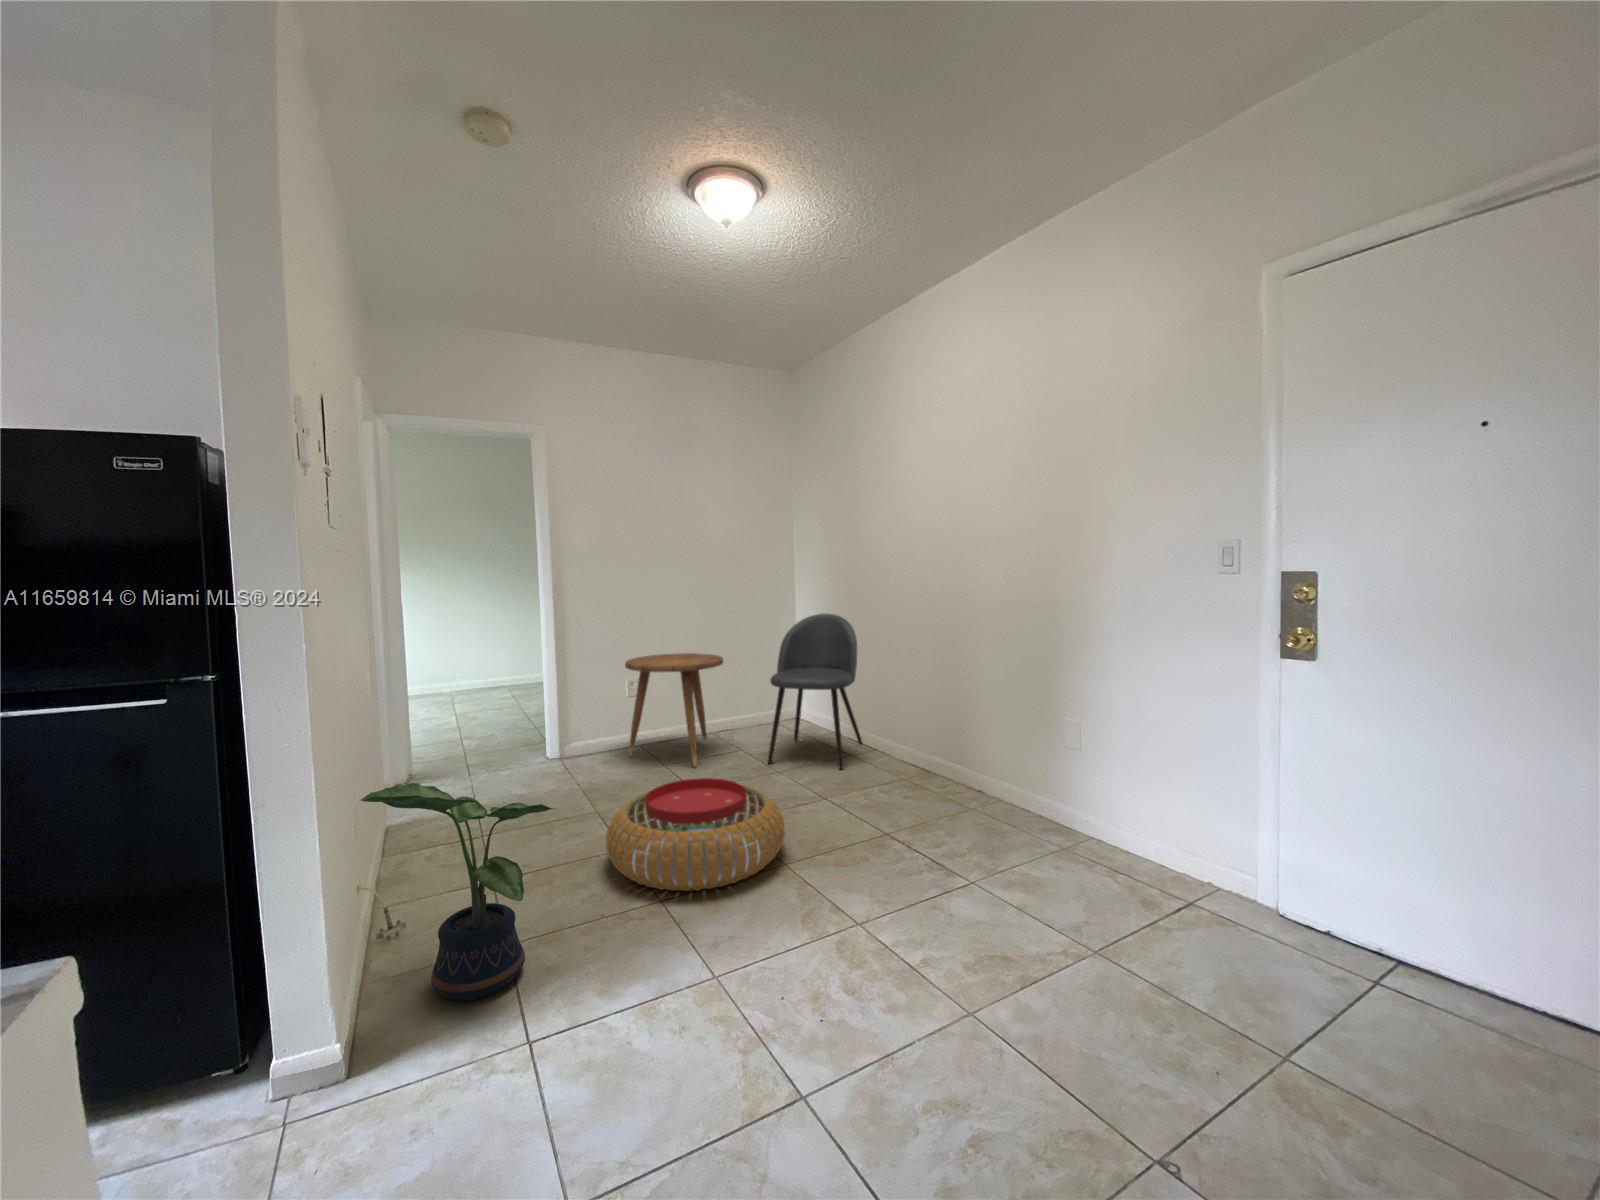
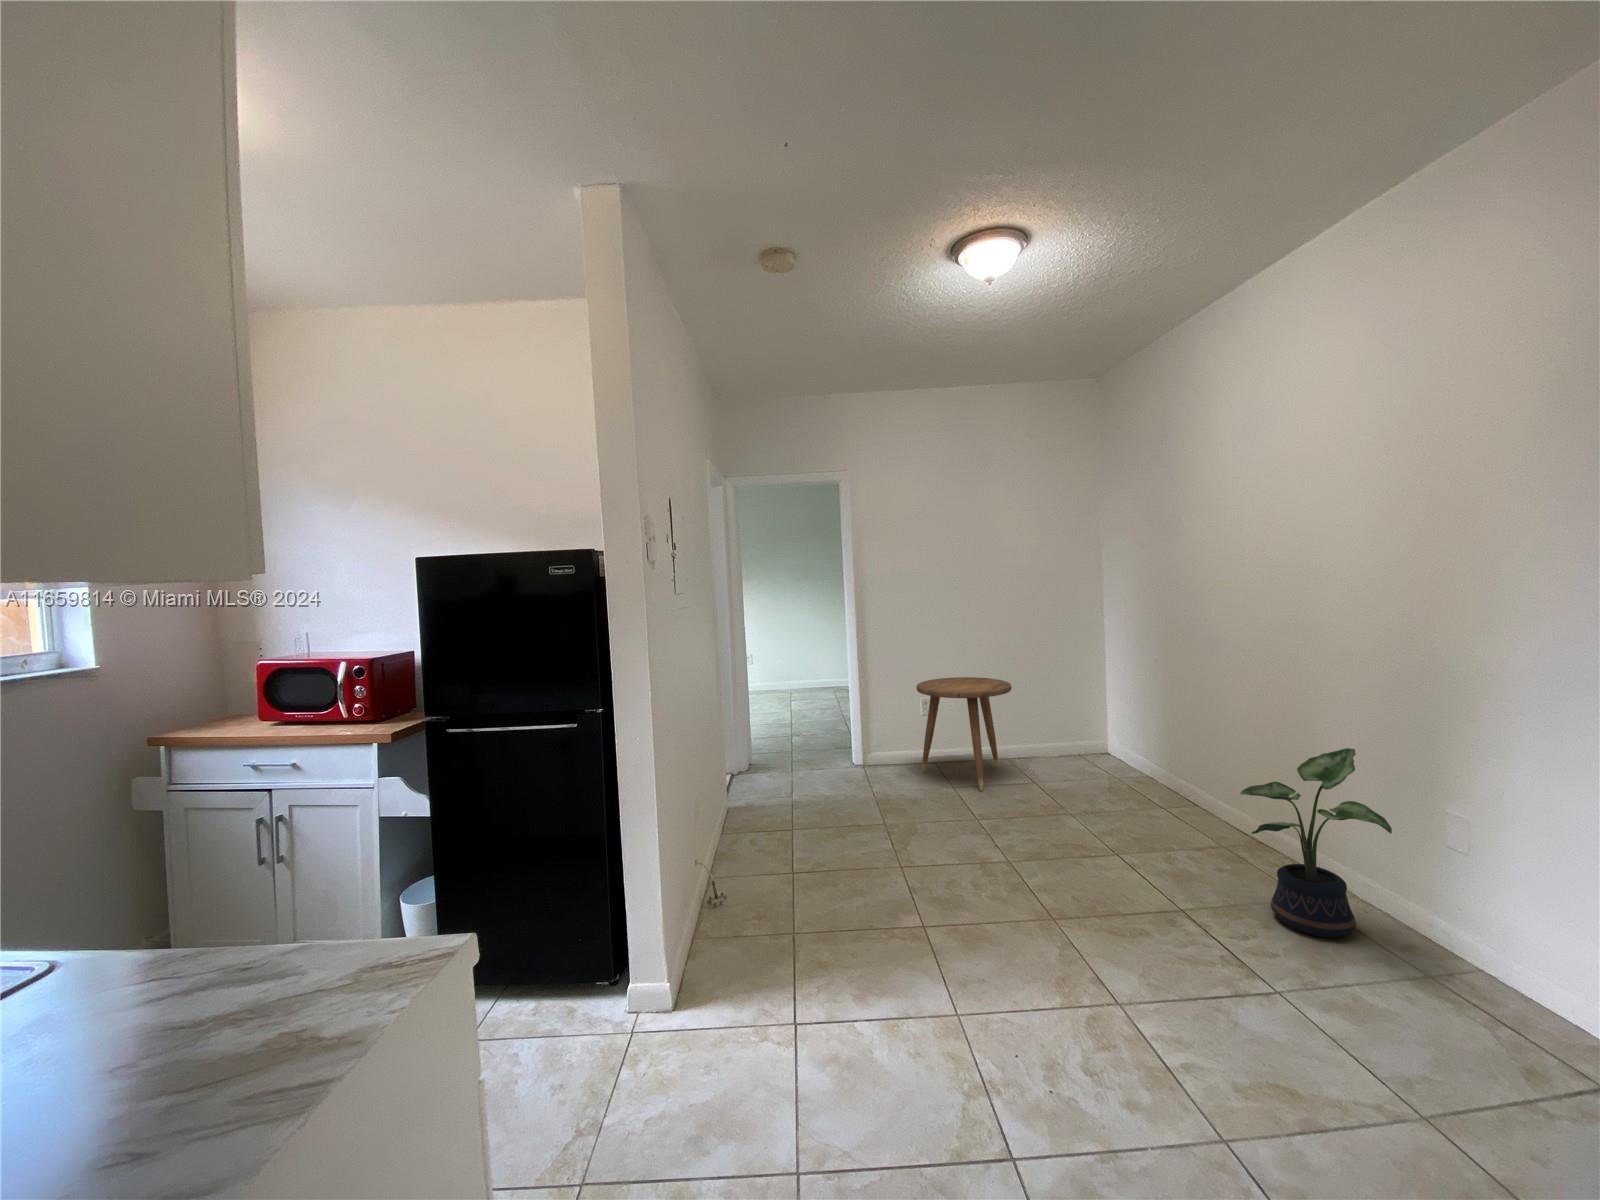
dining chair: present [768,613,863,769] -> none [1057,642,1174,814]
pouf: present [606,778,785,891] -> none [880,810,1053,922]
potted plant: present [361,783,555,1001] -> present [1240,748,1392,938]

